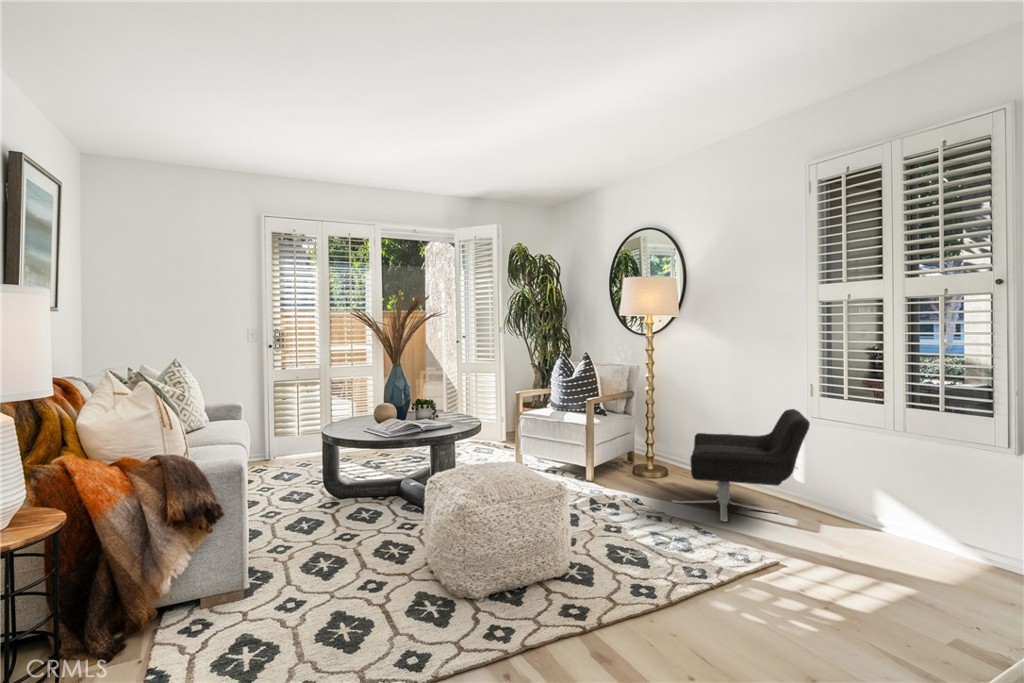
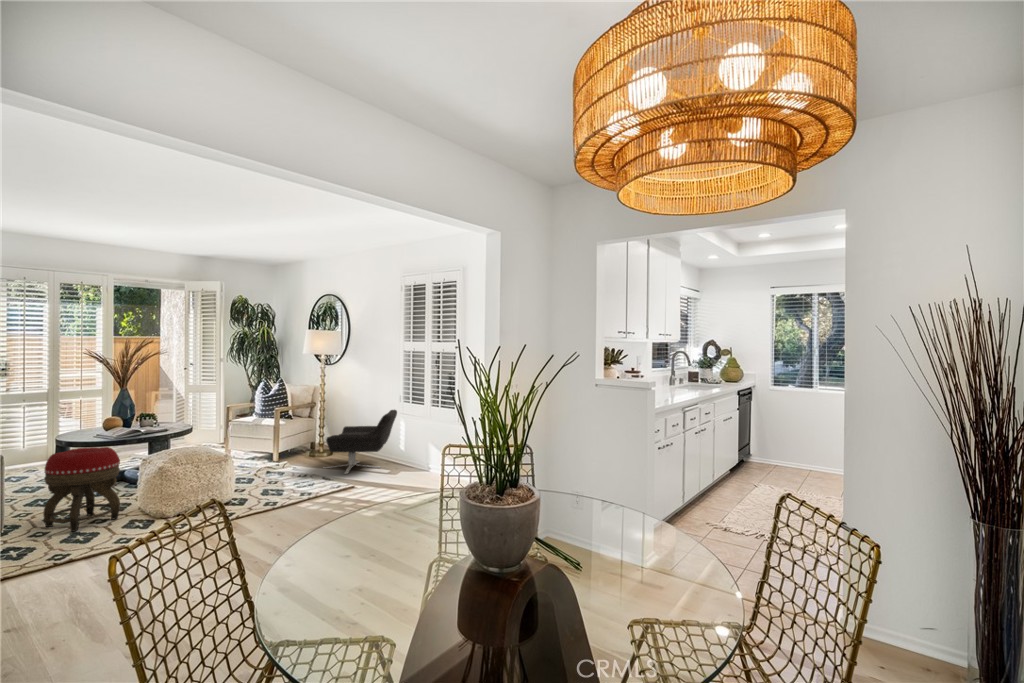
footstool: none [296,455,400,605] -> present [43,447,120,532]

